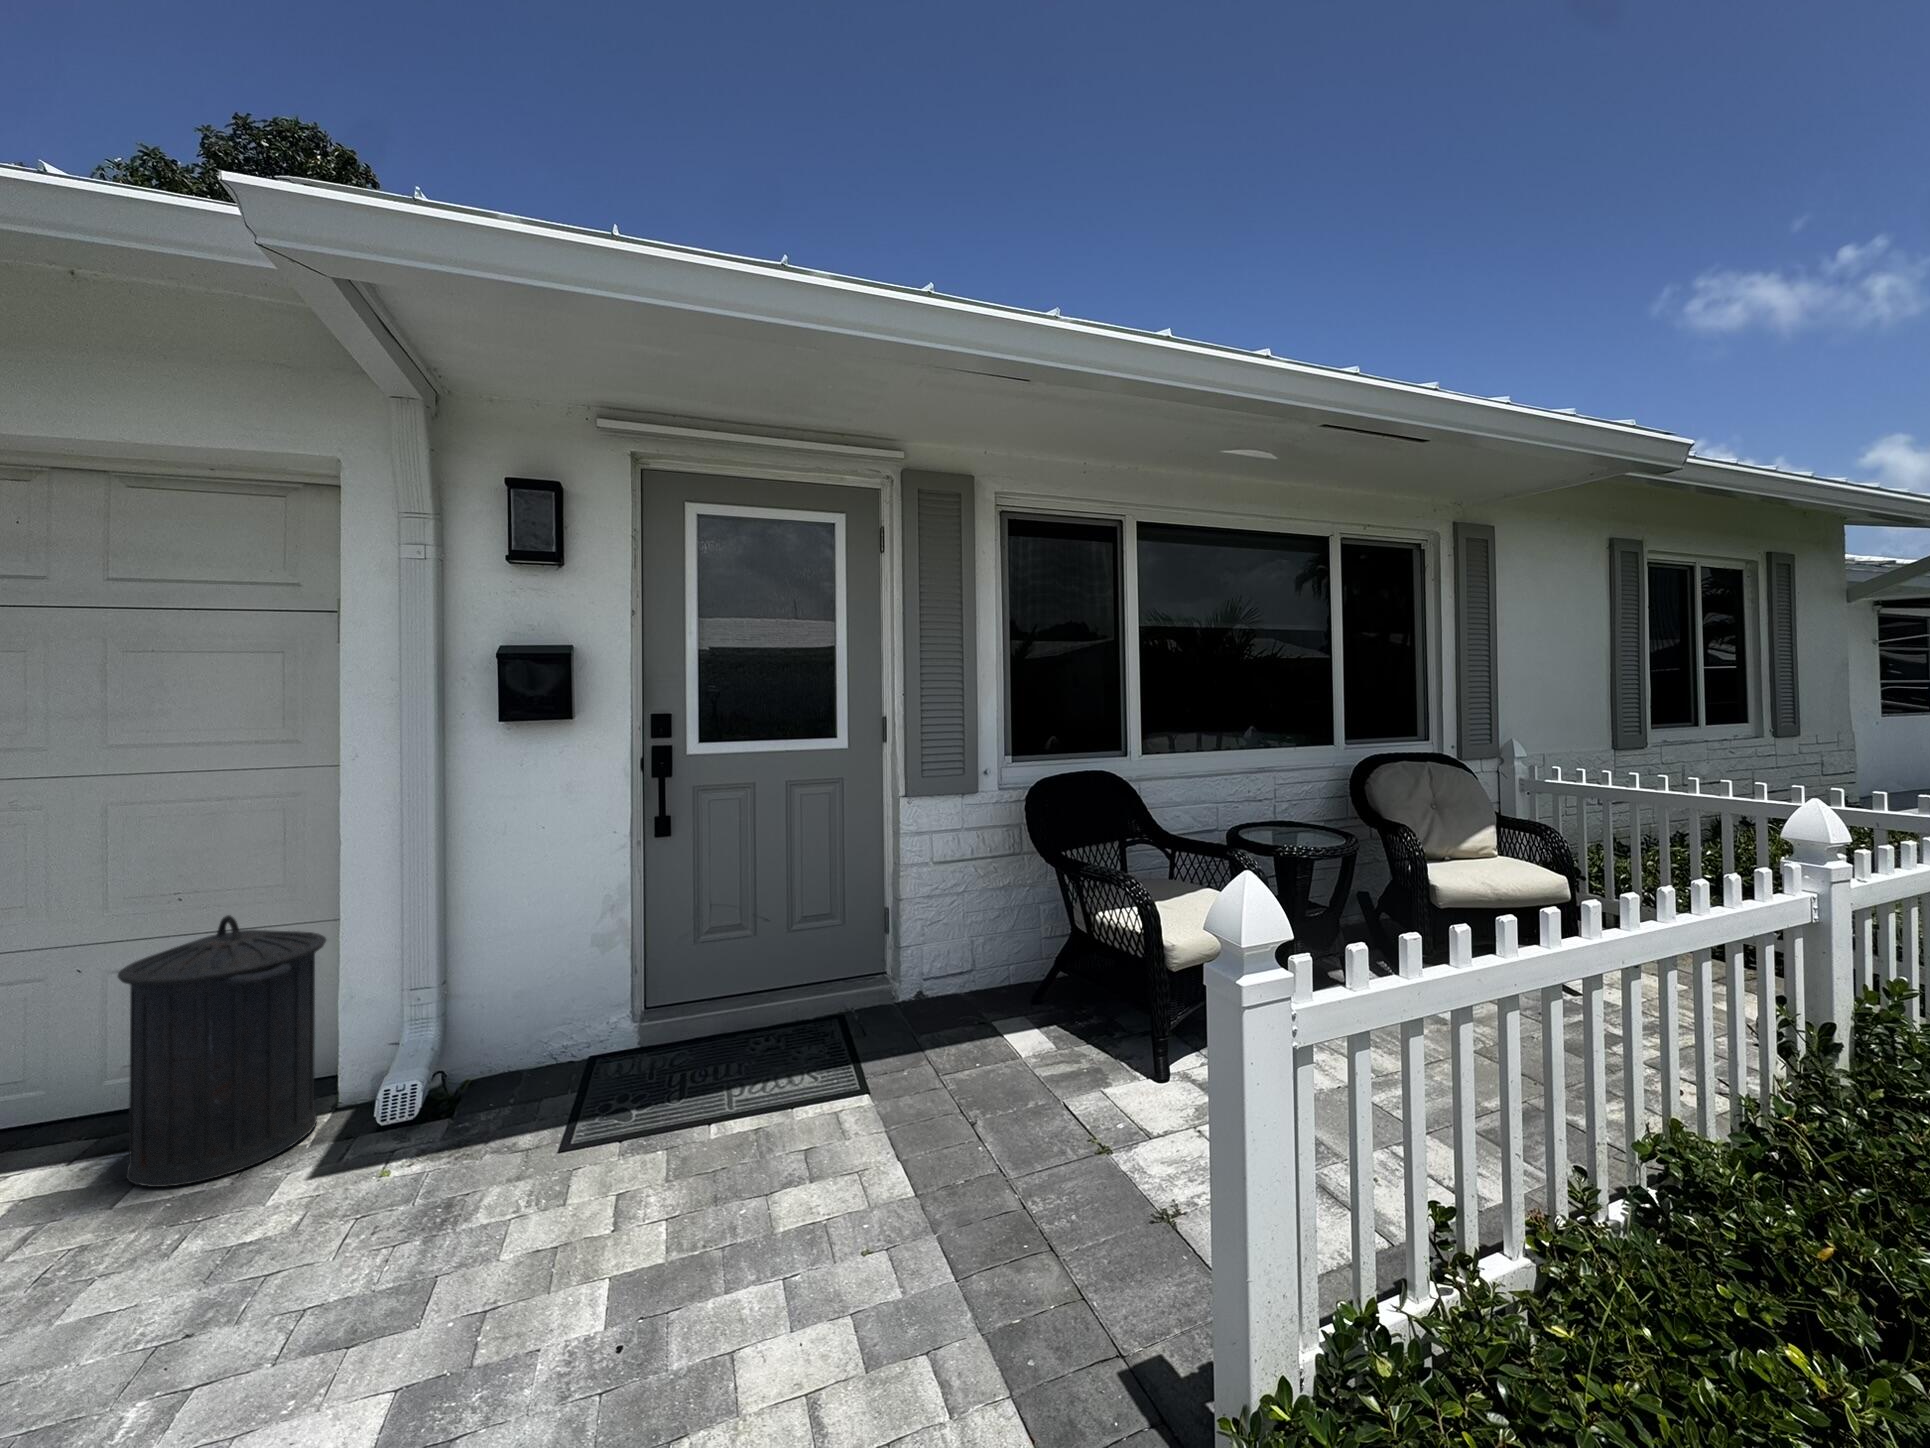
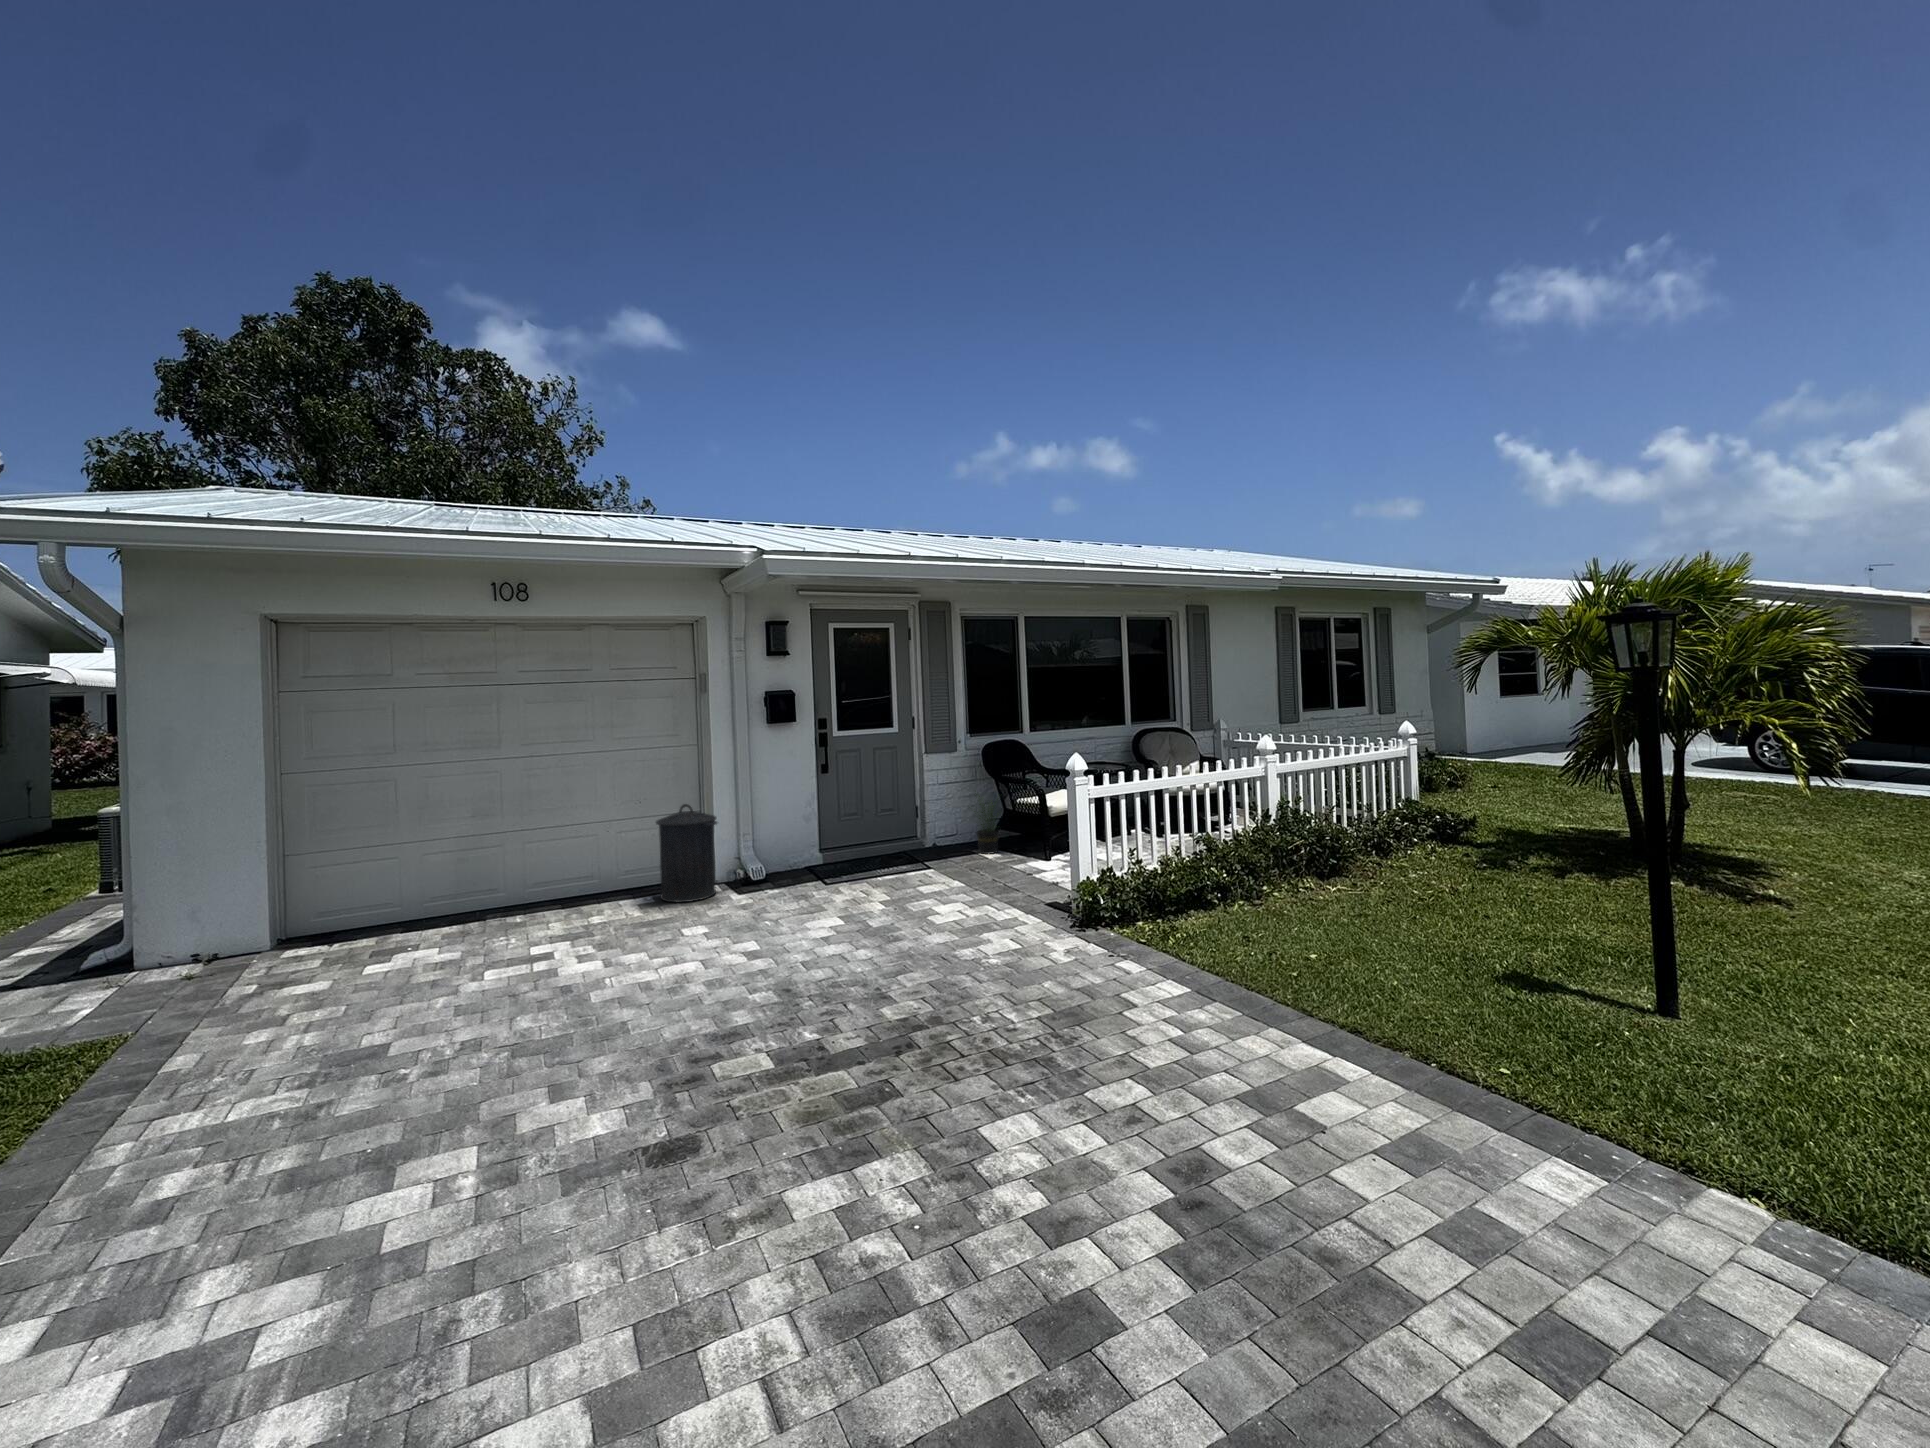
potted plant: none [990,873,1078,1021] -> present [974,796,999,854]

